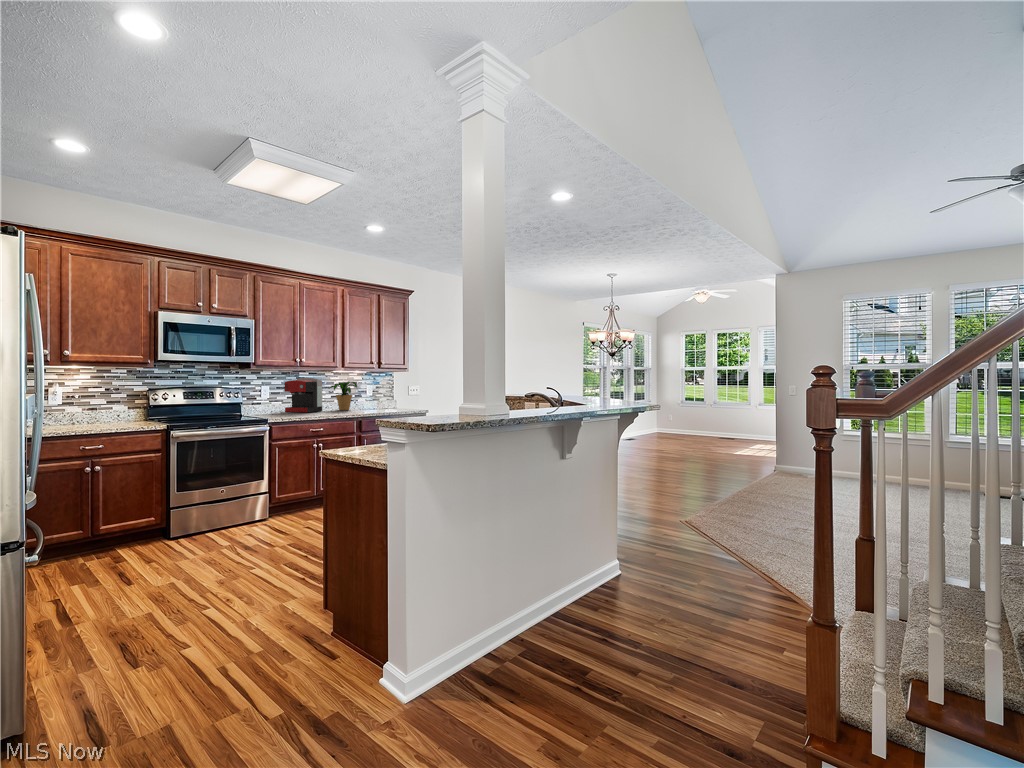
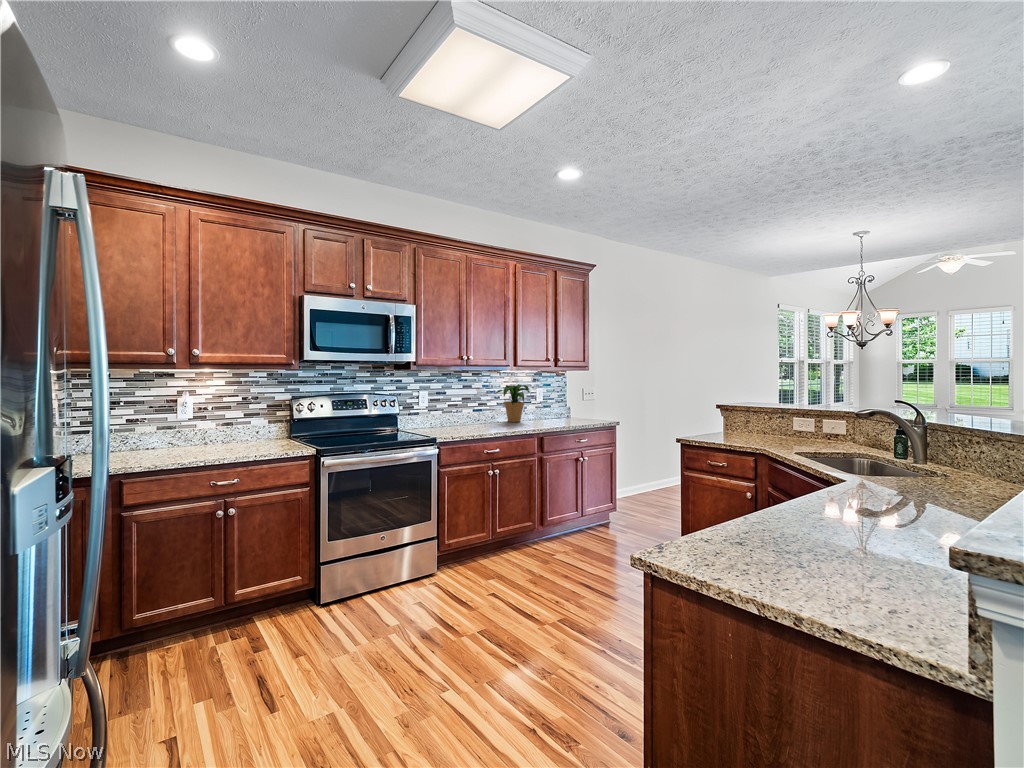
coffee maker: present [284,377,322,412] -> none [446,380,490,426]

